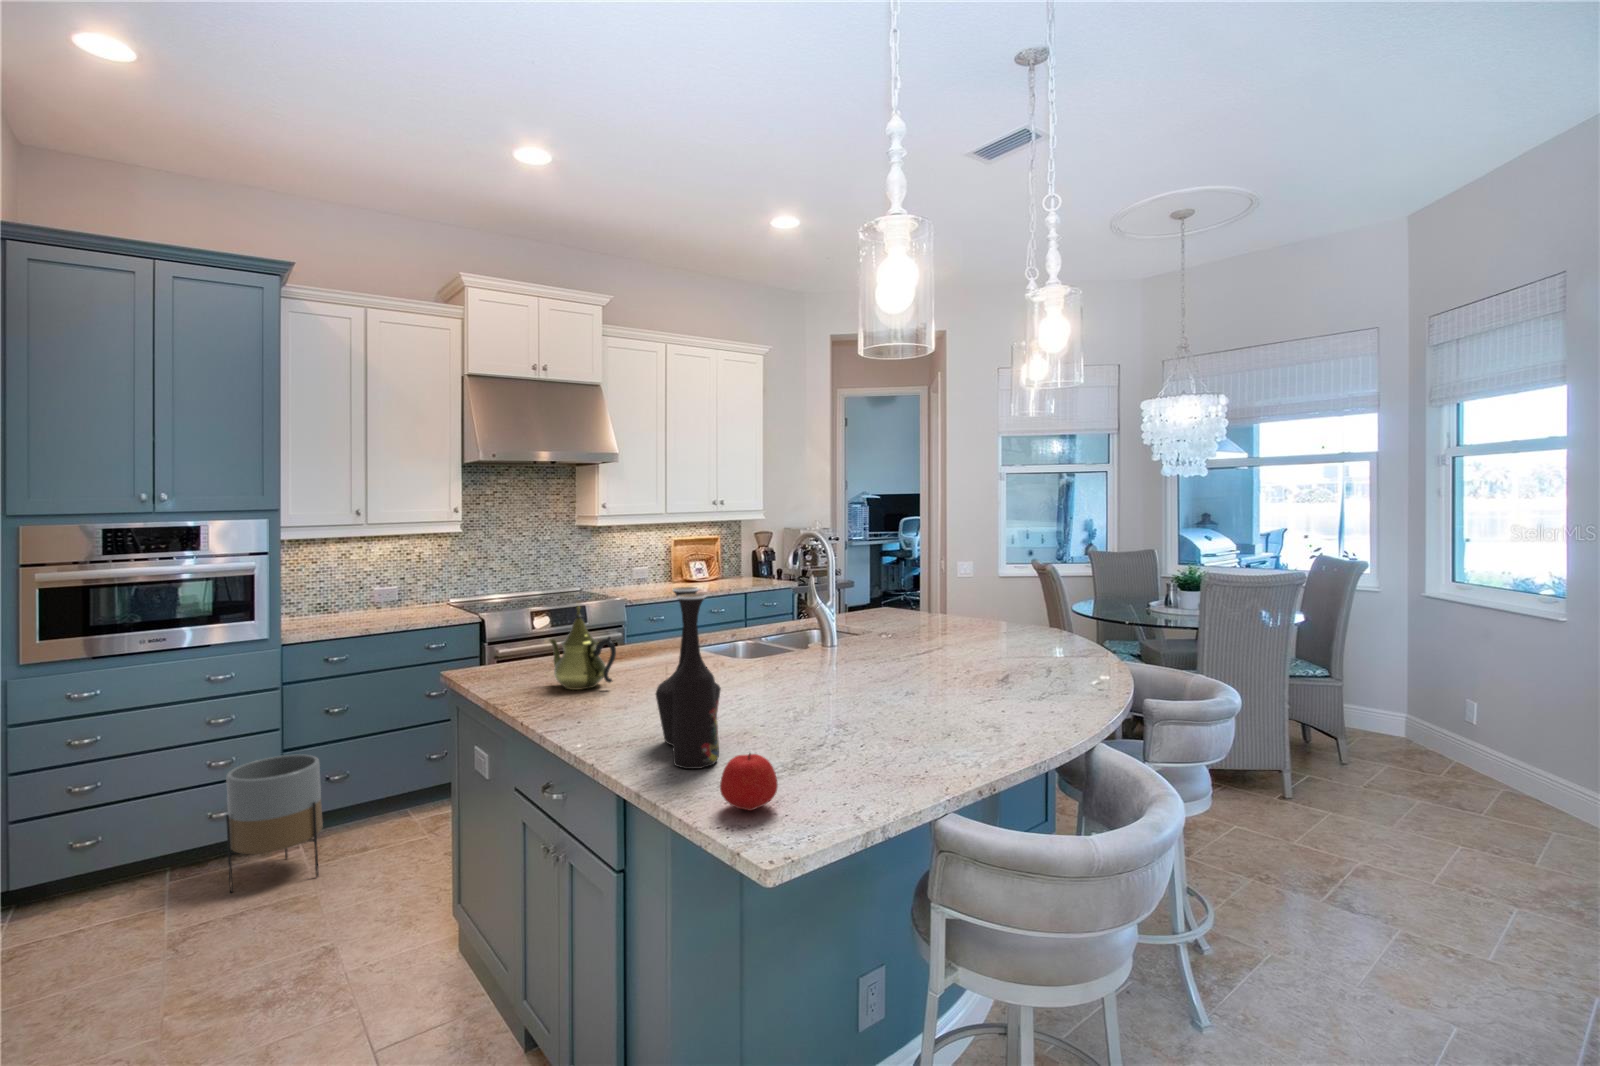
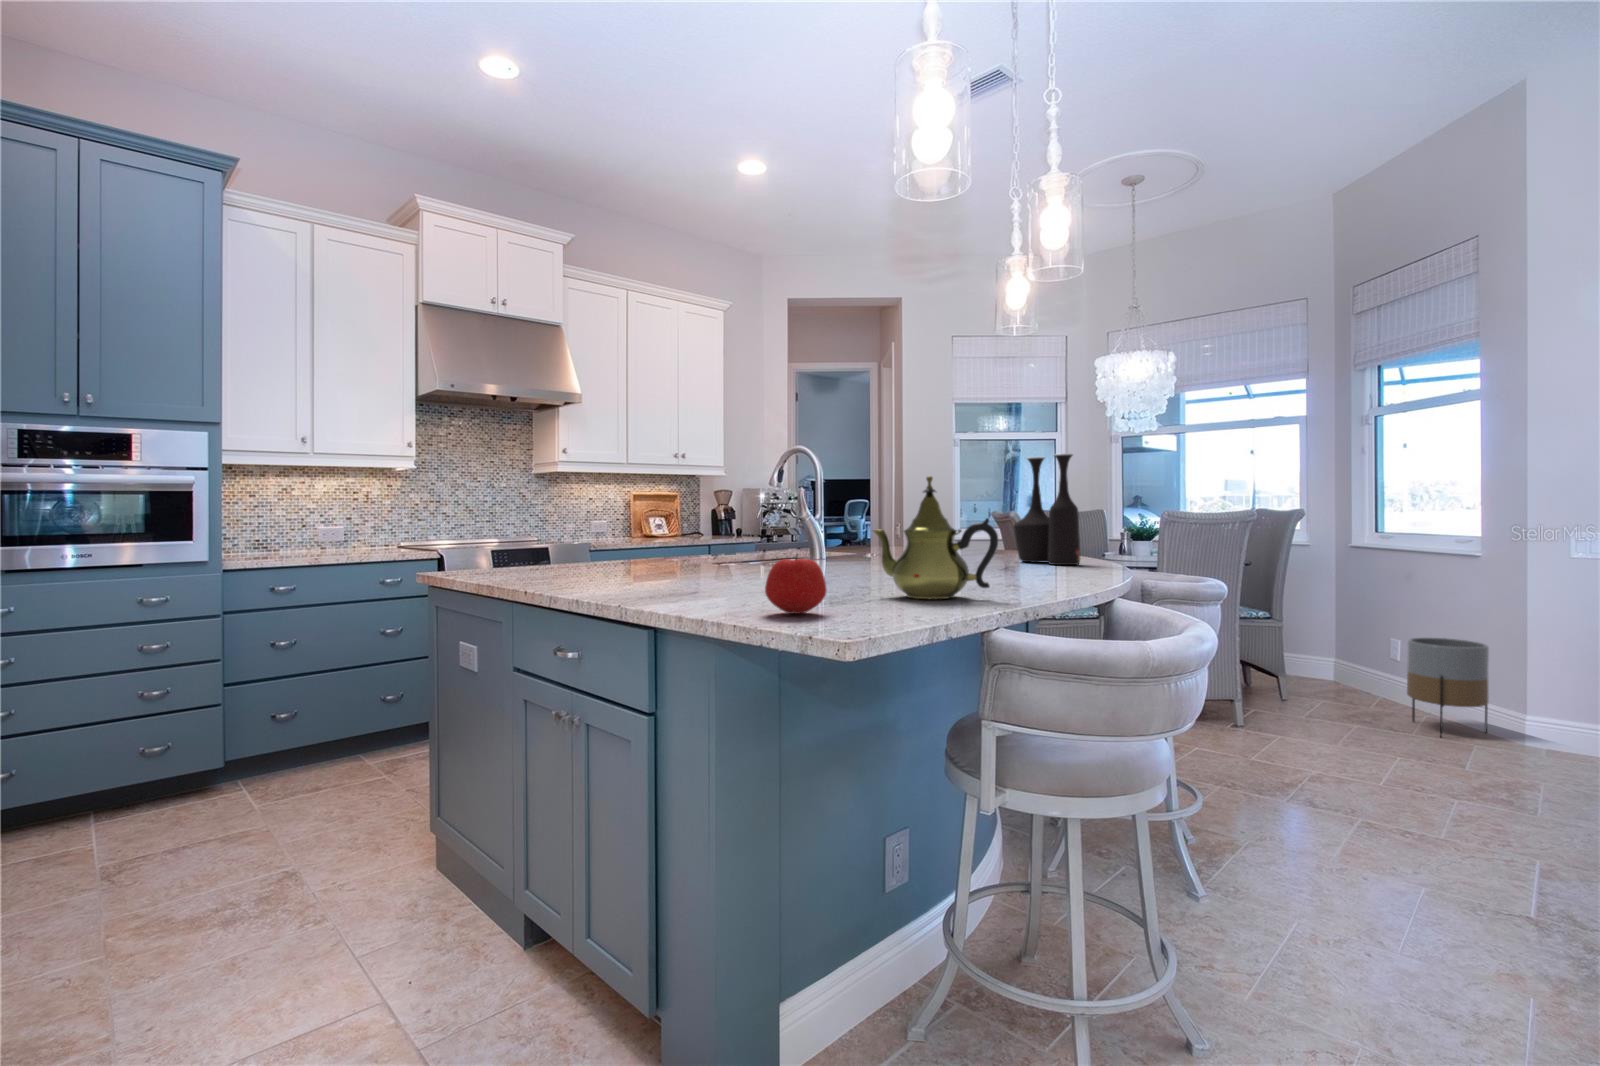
vase: present [656,587,721,769] -> present [1014,453,1080,565]
teapot: present [549,606,616,690] -> present [873,476,998,599]
planter: present [226,754,323,892] -> present [1407,638,1489,737]

